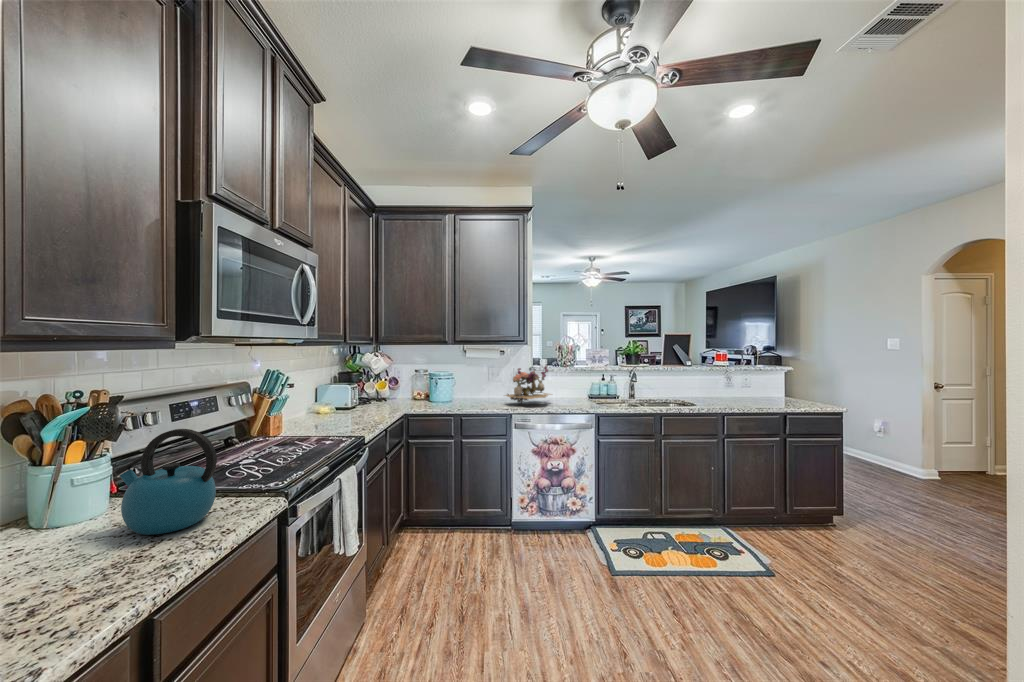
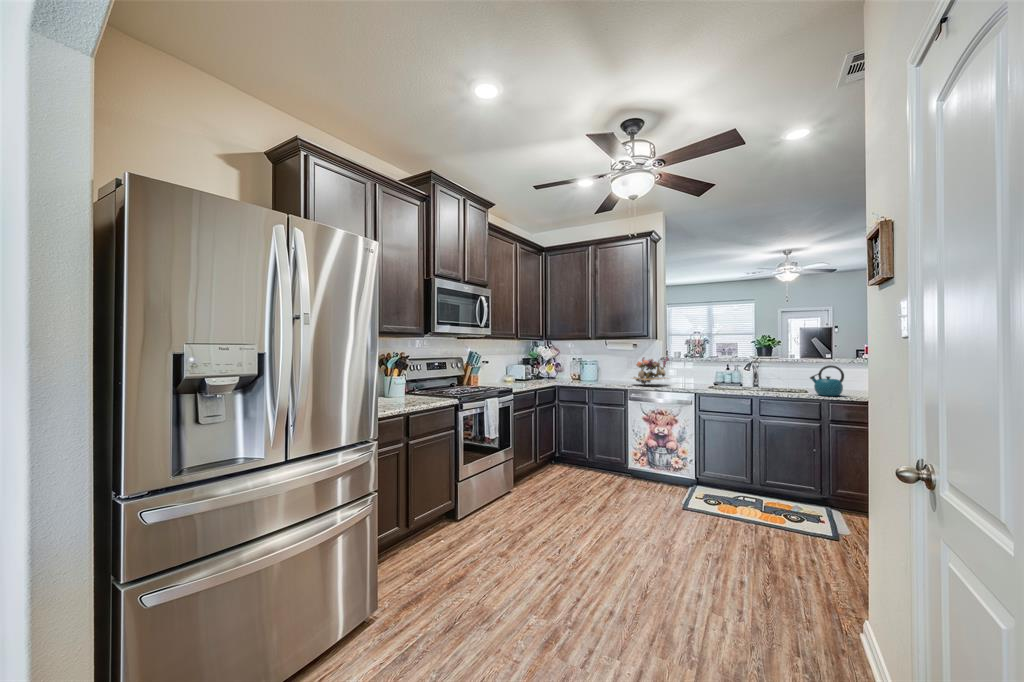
kettle: present [114,429,217,535] -> present [810,365,844,396]

